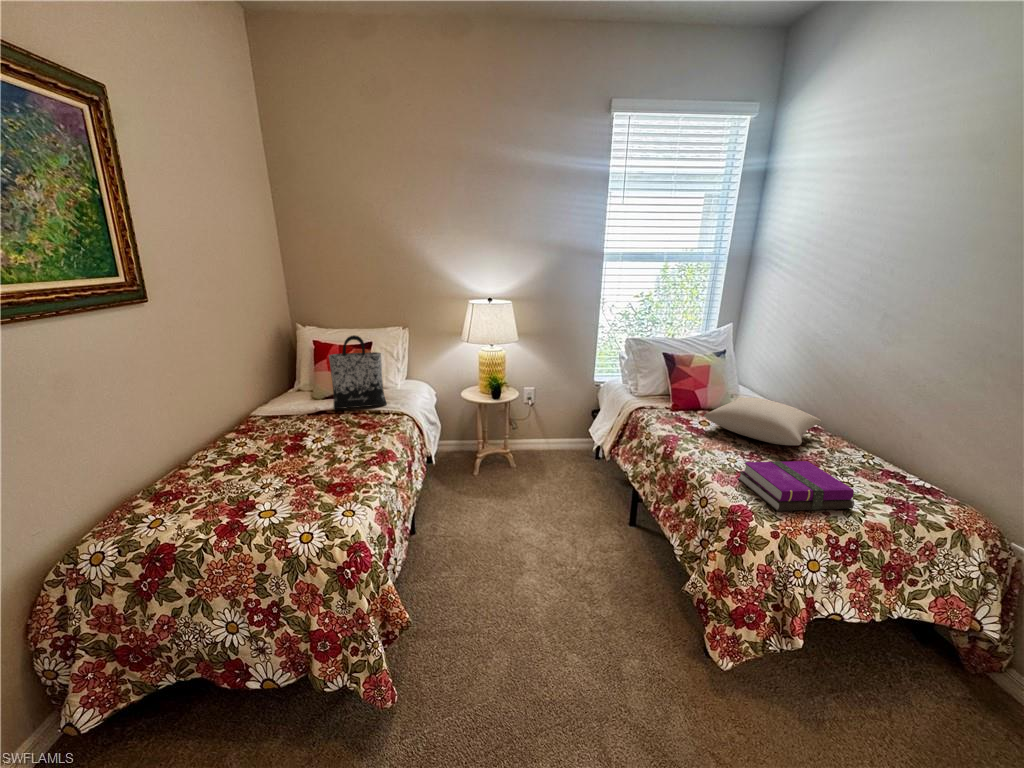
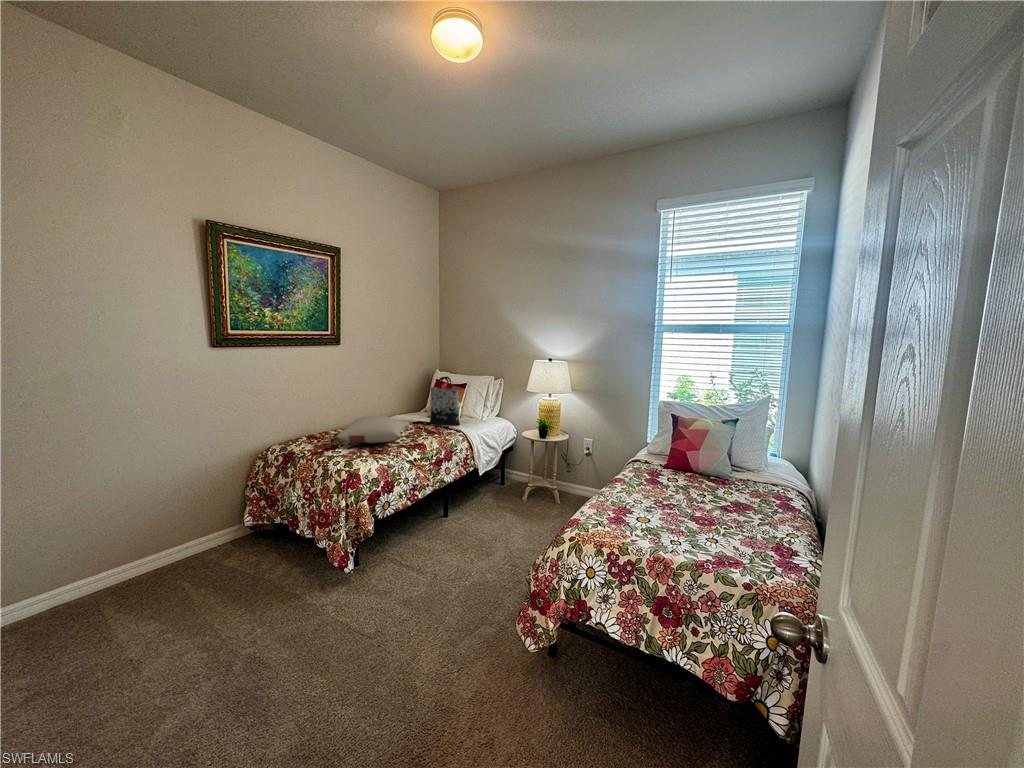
pillow: present [704,398,821,445] -> present [337,416,410,443]
notebook: present [738,461,854,511] -> none [594,493,677,547]

